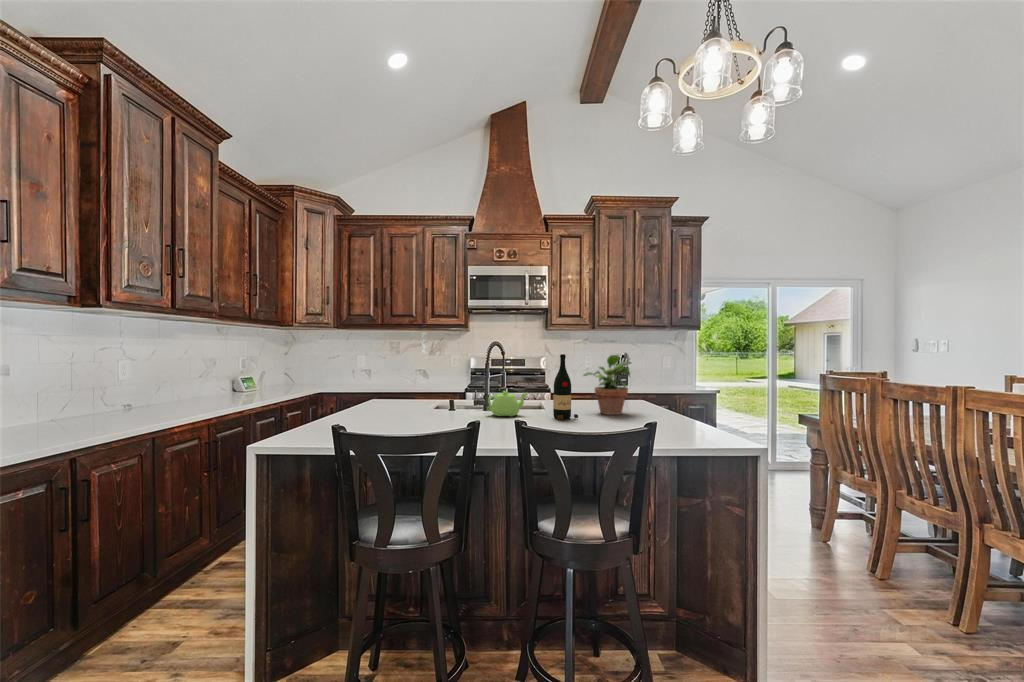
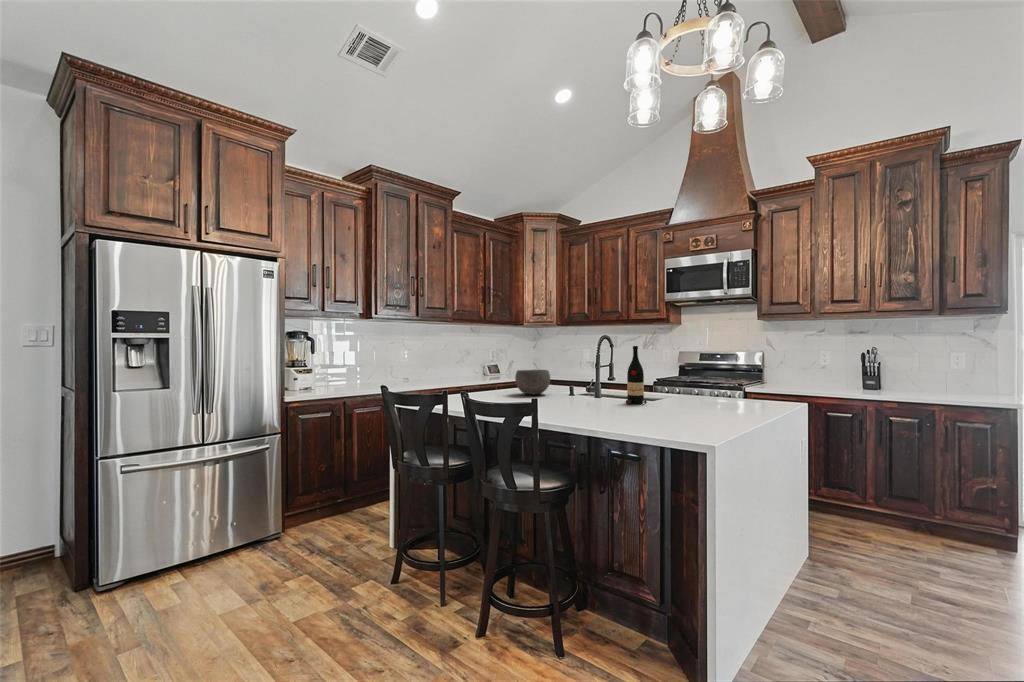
potted plant: present [583,355,631,415] -> none [672,346,724,405]
bowl: none [398,385,445,417] -> present [515,370,550,394]
teapot: present [487,391,527,417] -> none [583,377,615,399]

